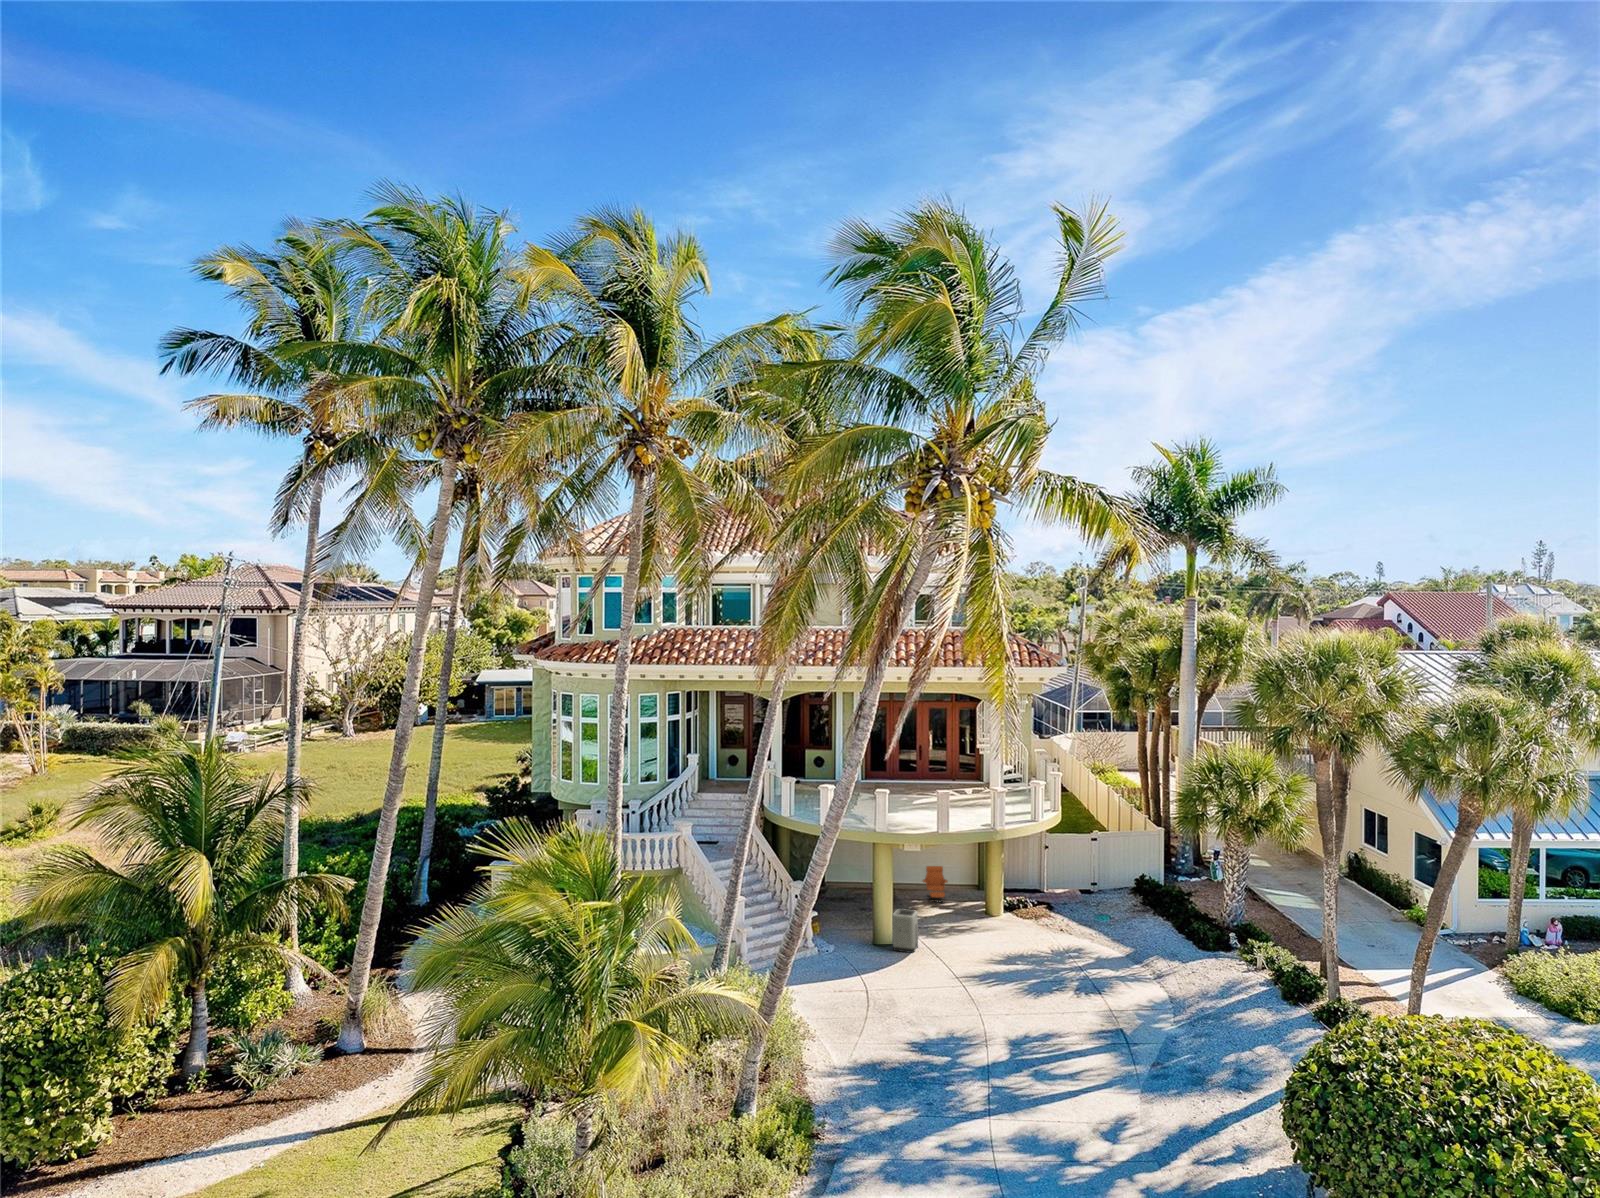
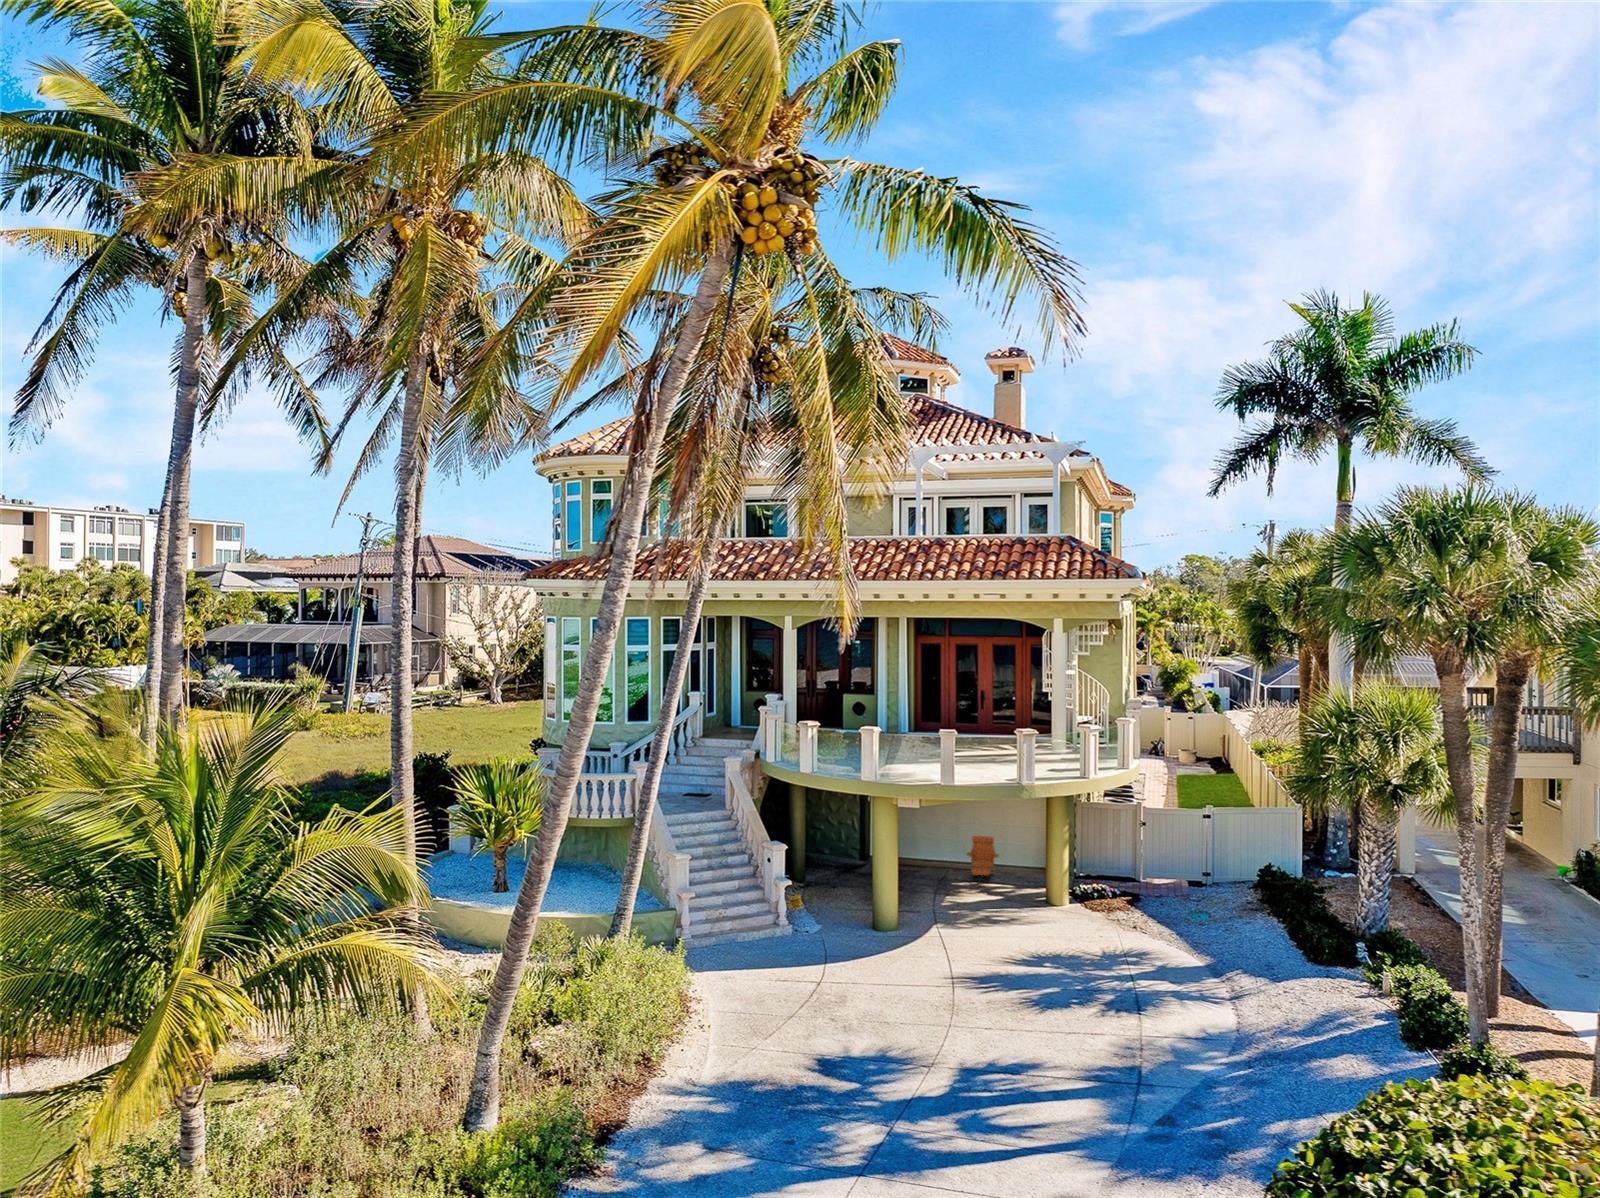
trash can: present [893,909,918,953] -> none [886,883,921,938]

